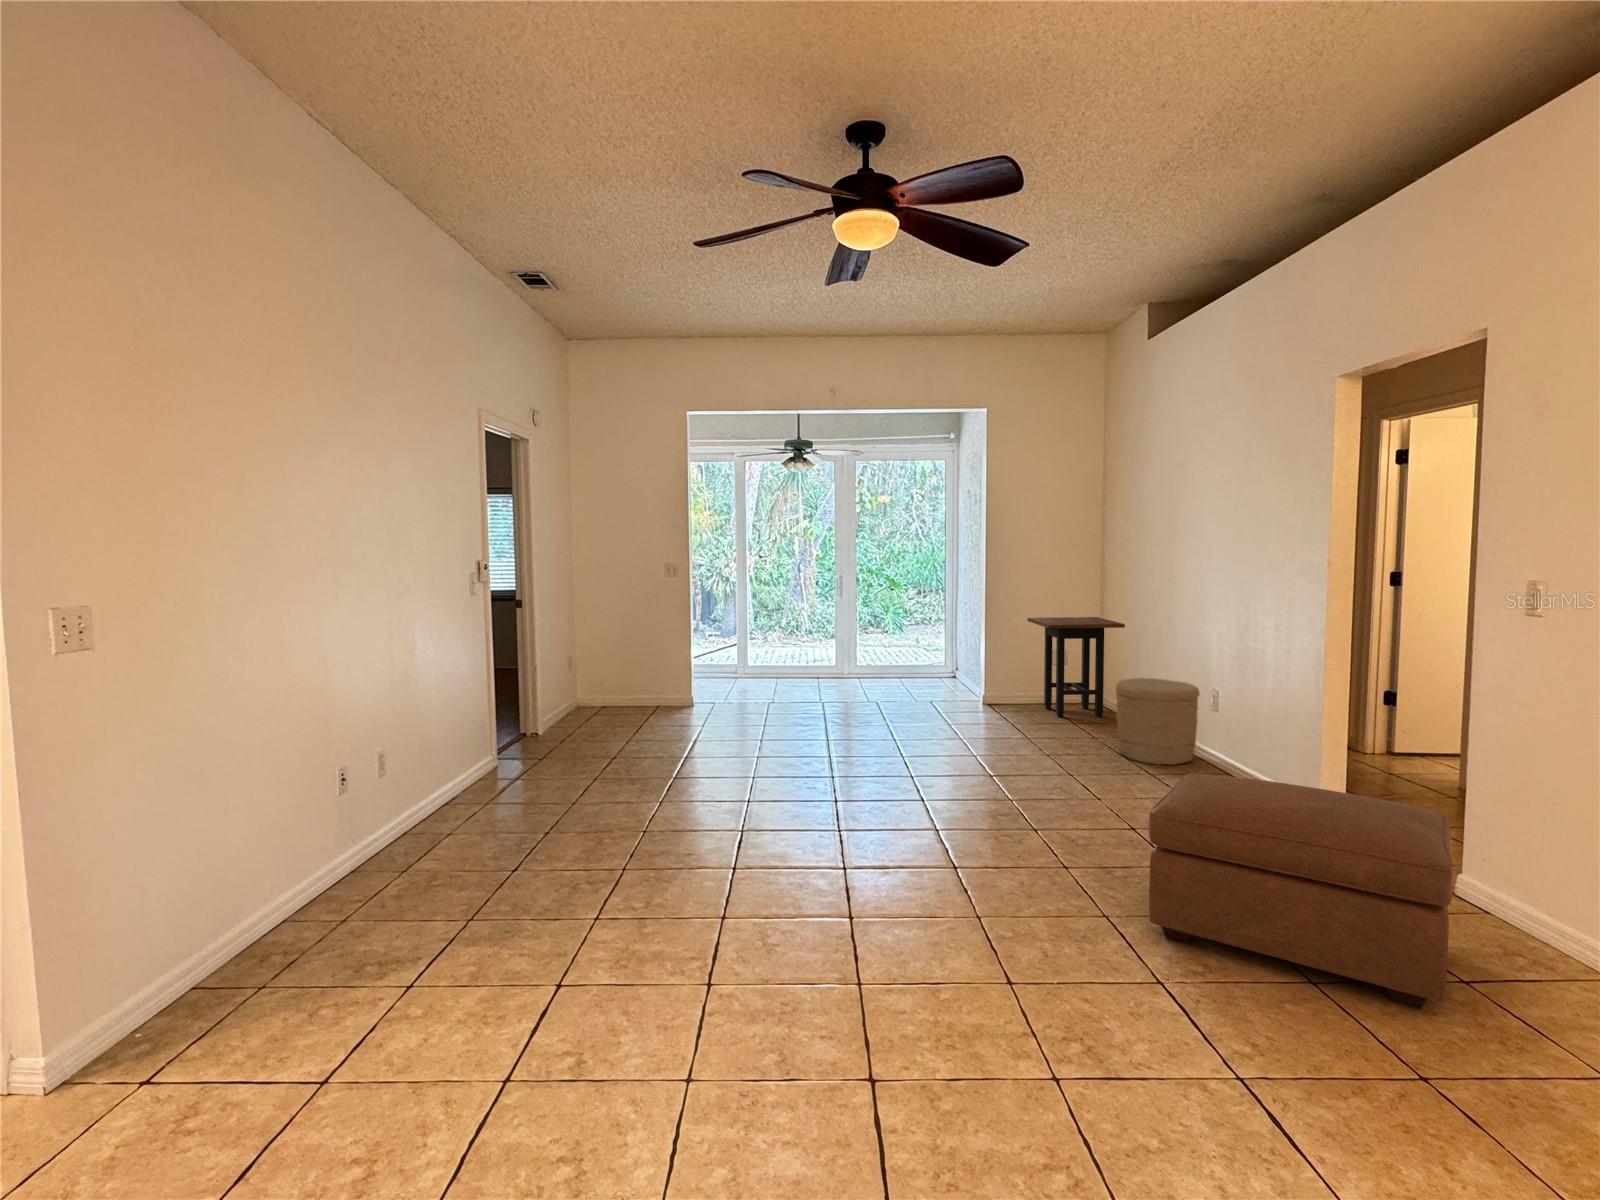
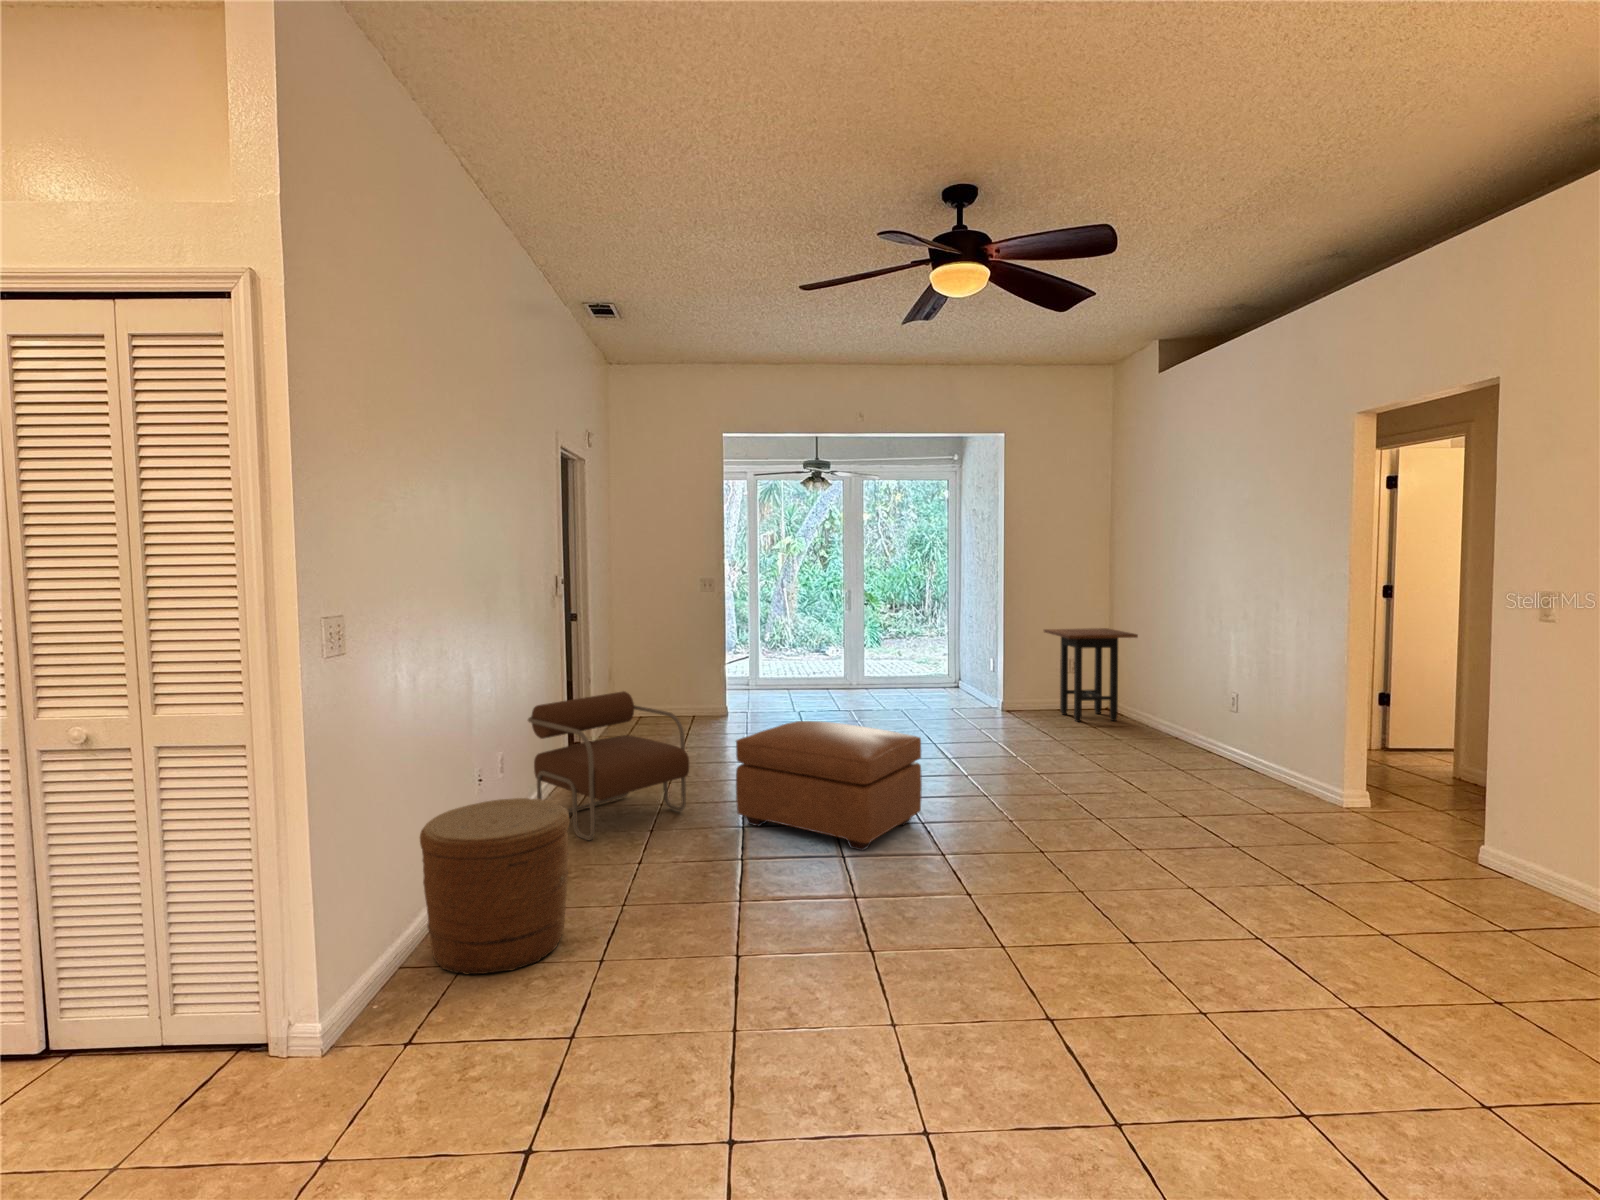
woven basket: present [1116,678,1200,765] -> present [420,798,570,974]
armchair: none [426,683,594,843] -> present [528,691,689,841]
ottoman: present [1149,773,1453,1009] -> present [736,721,922,850]

